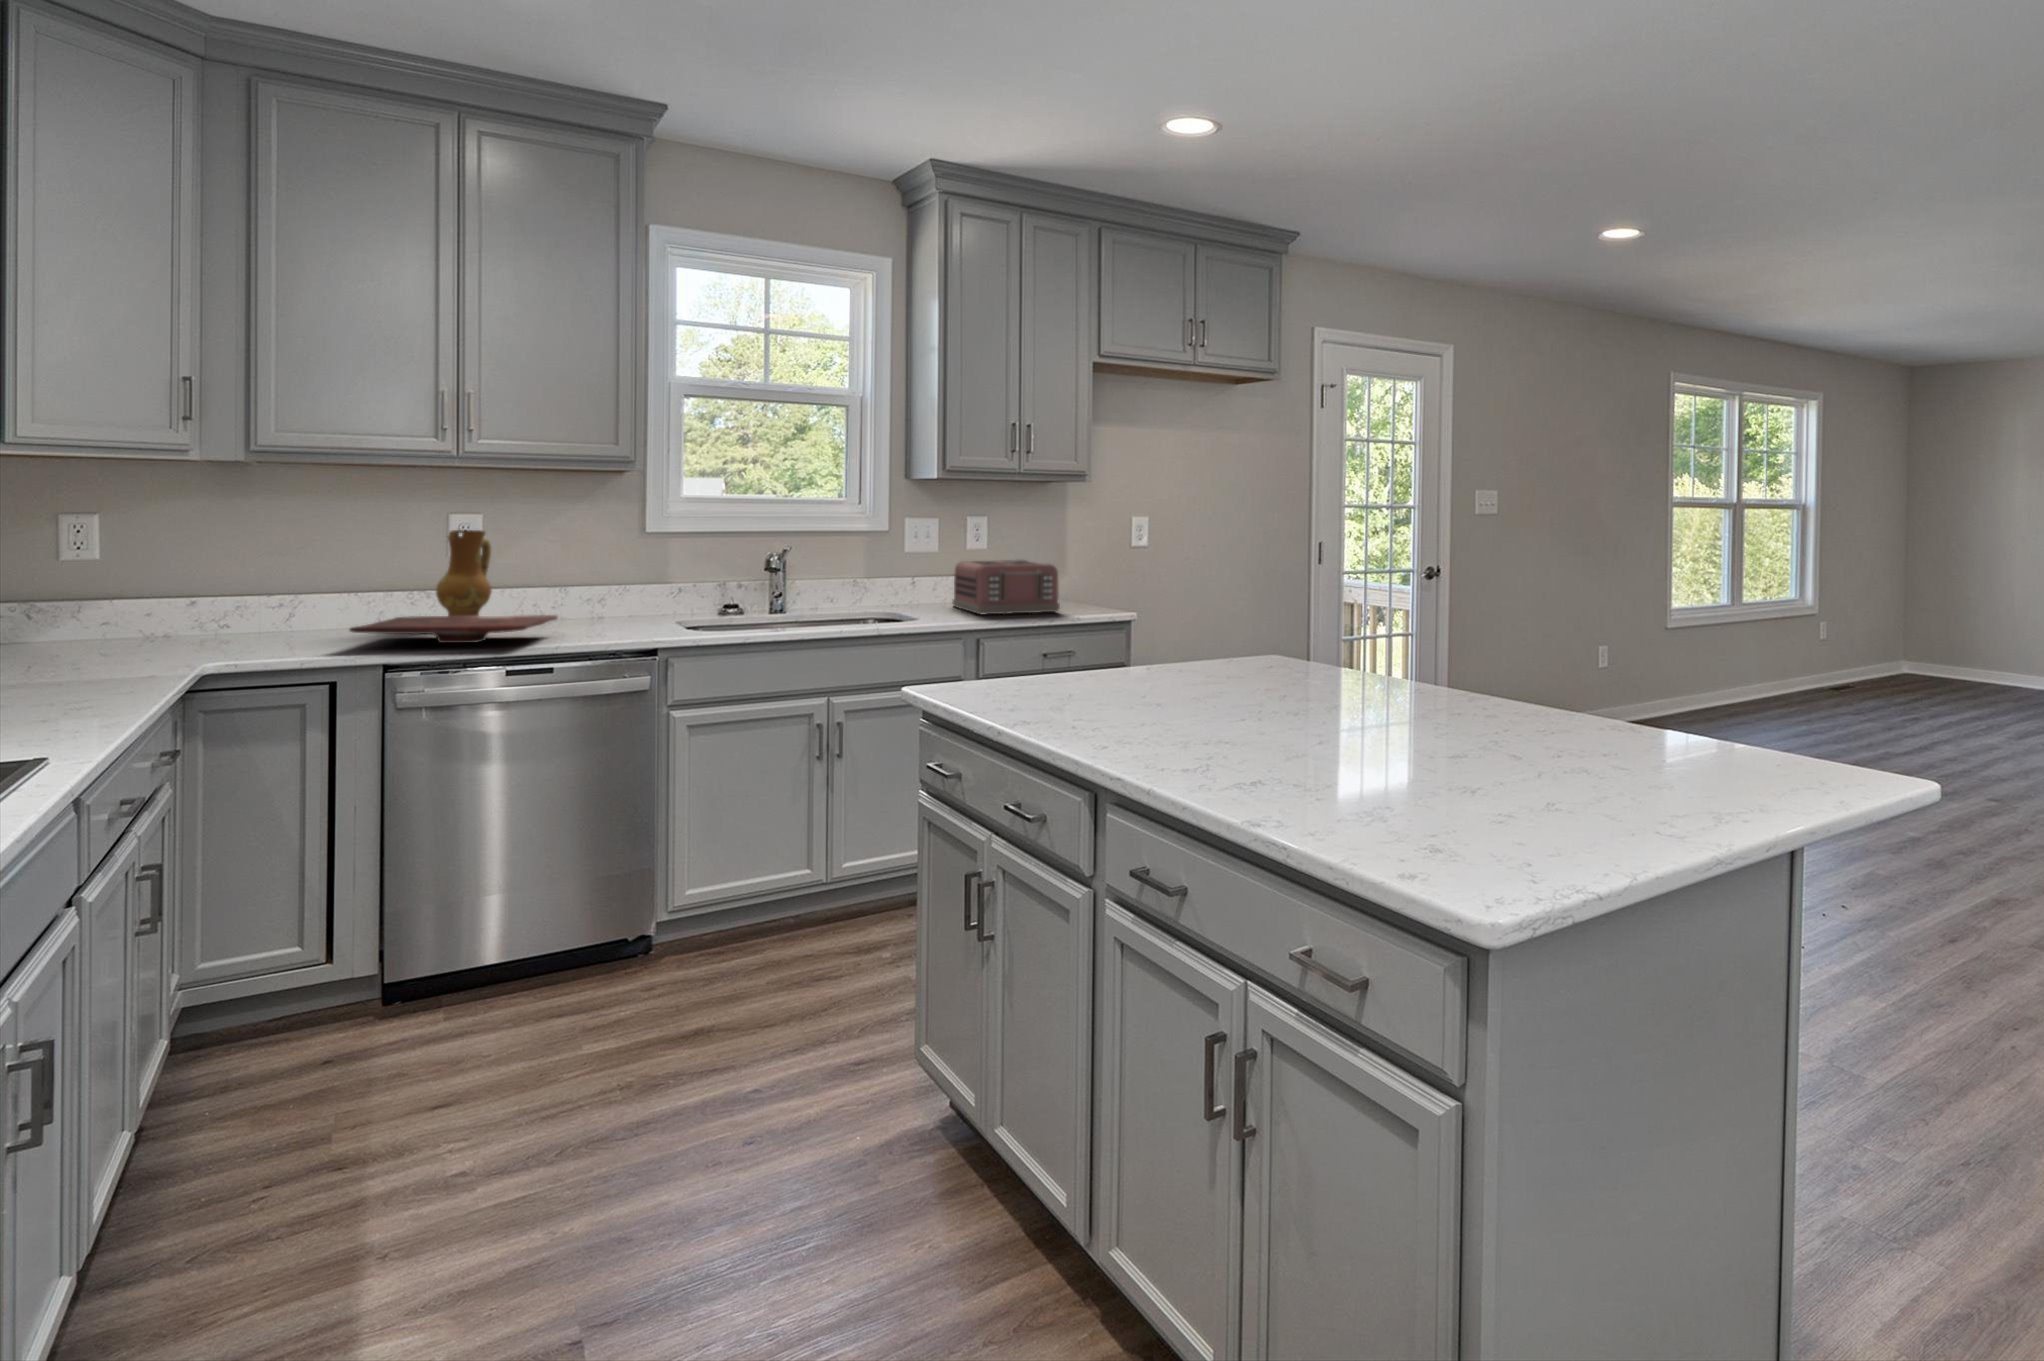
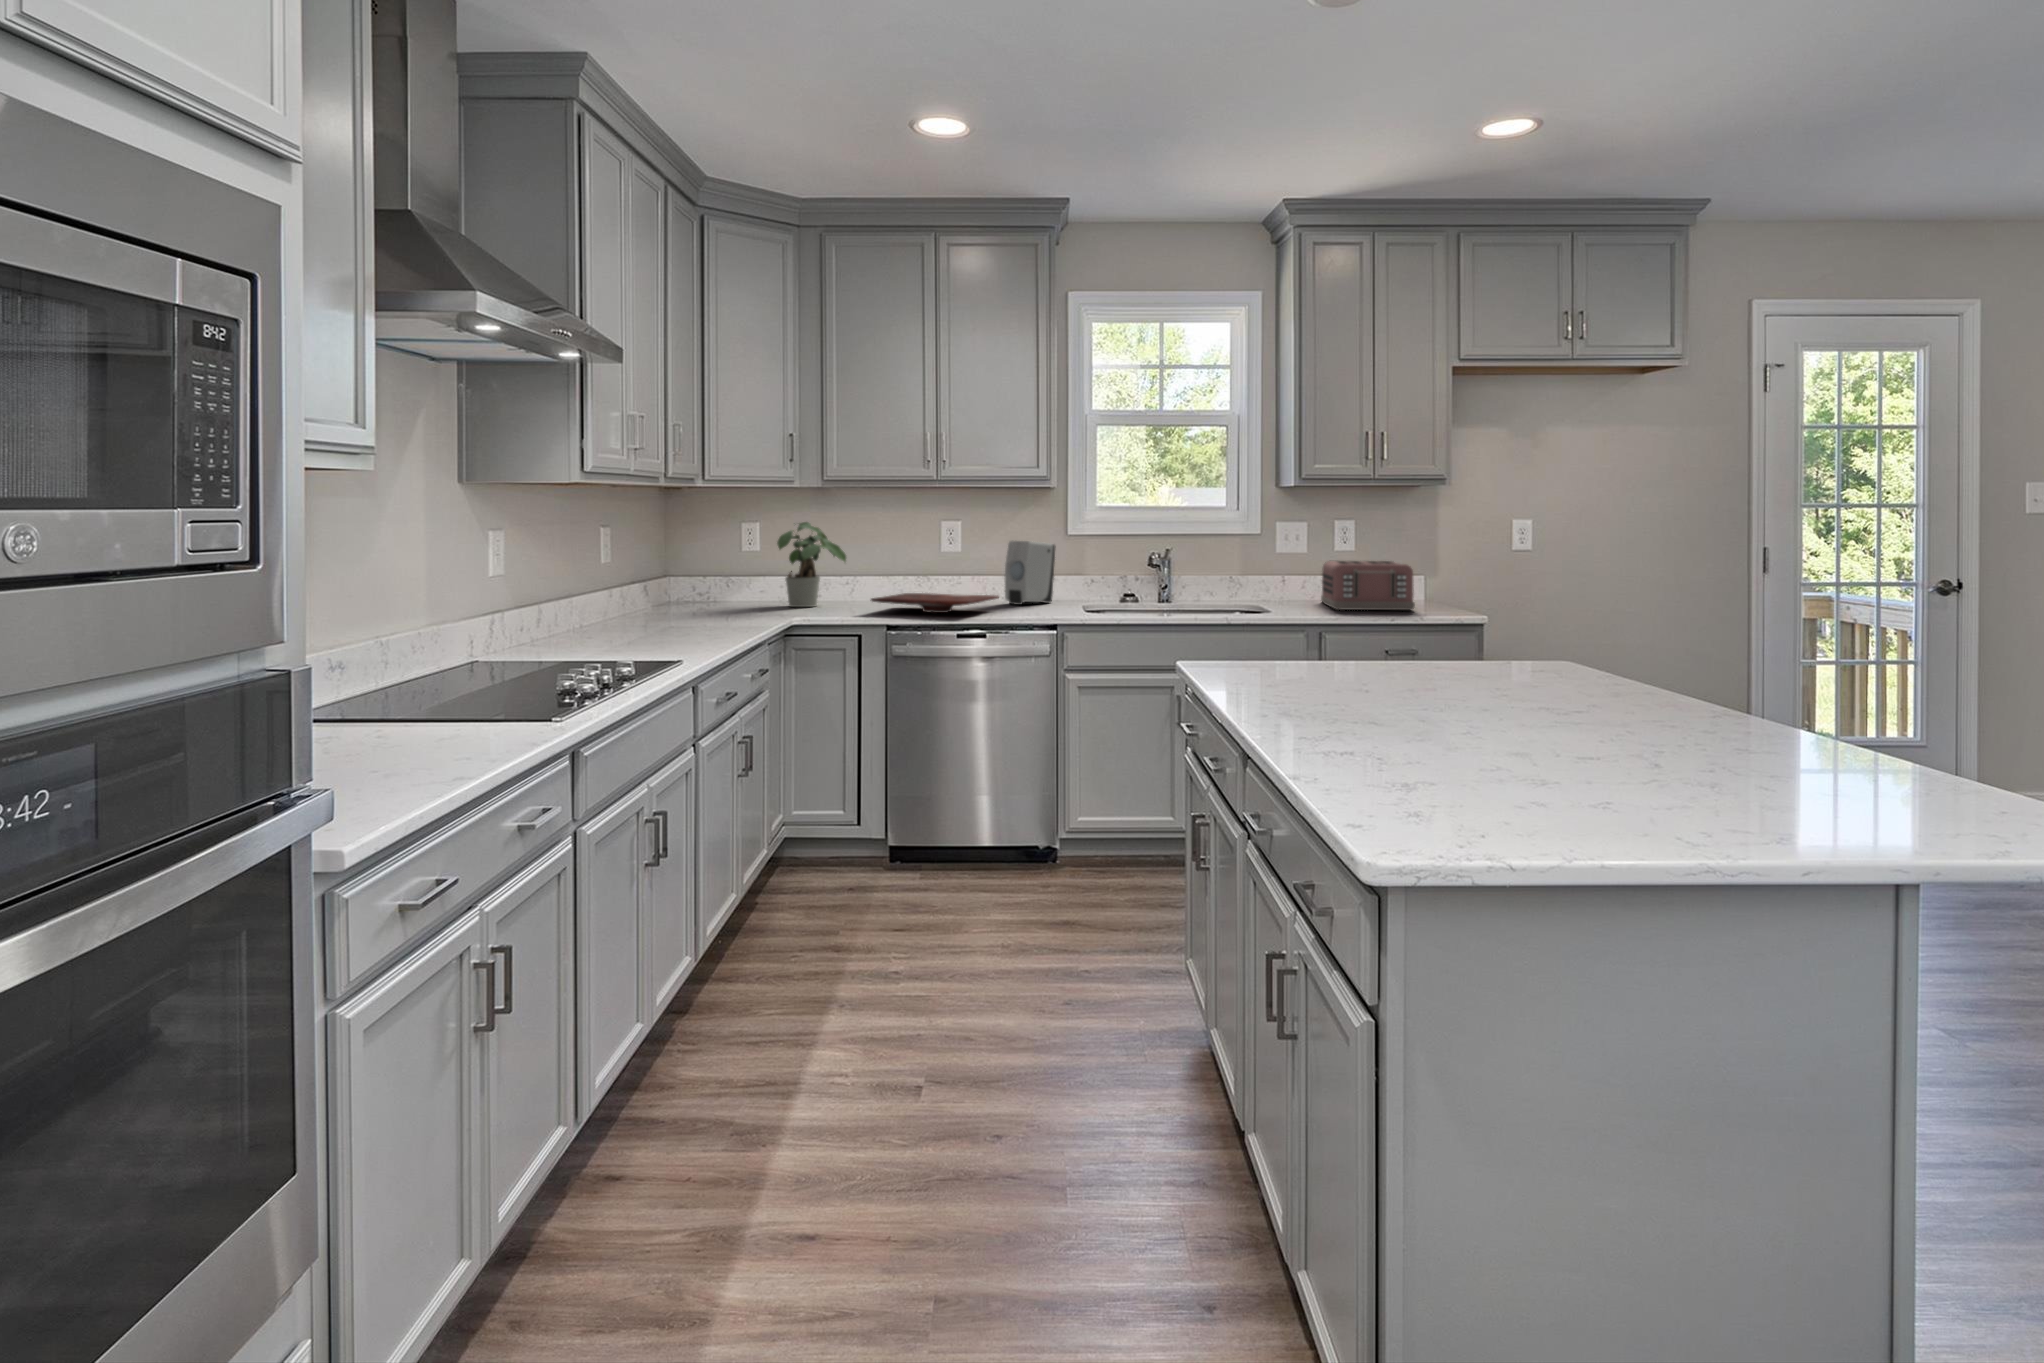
potted plant: none [154,516,297,646] -> present [777,522,846,607]
ceramic jug: present [436,530,492,616] -> none [932,531,968,602]
soap dispenser: none [556,542,629,625] -> present [1005,541,1055,605]

